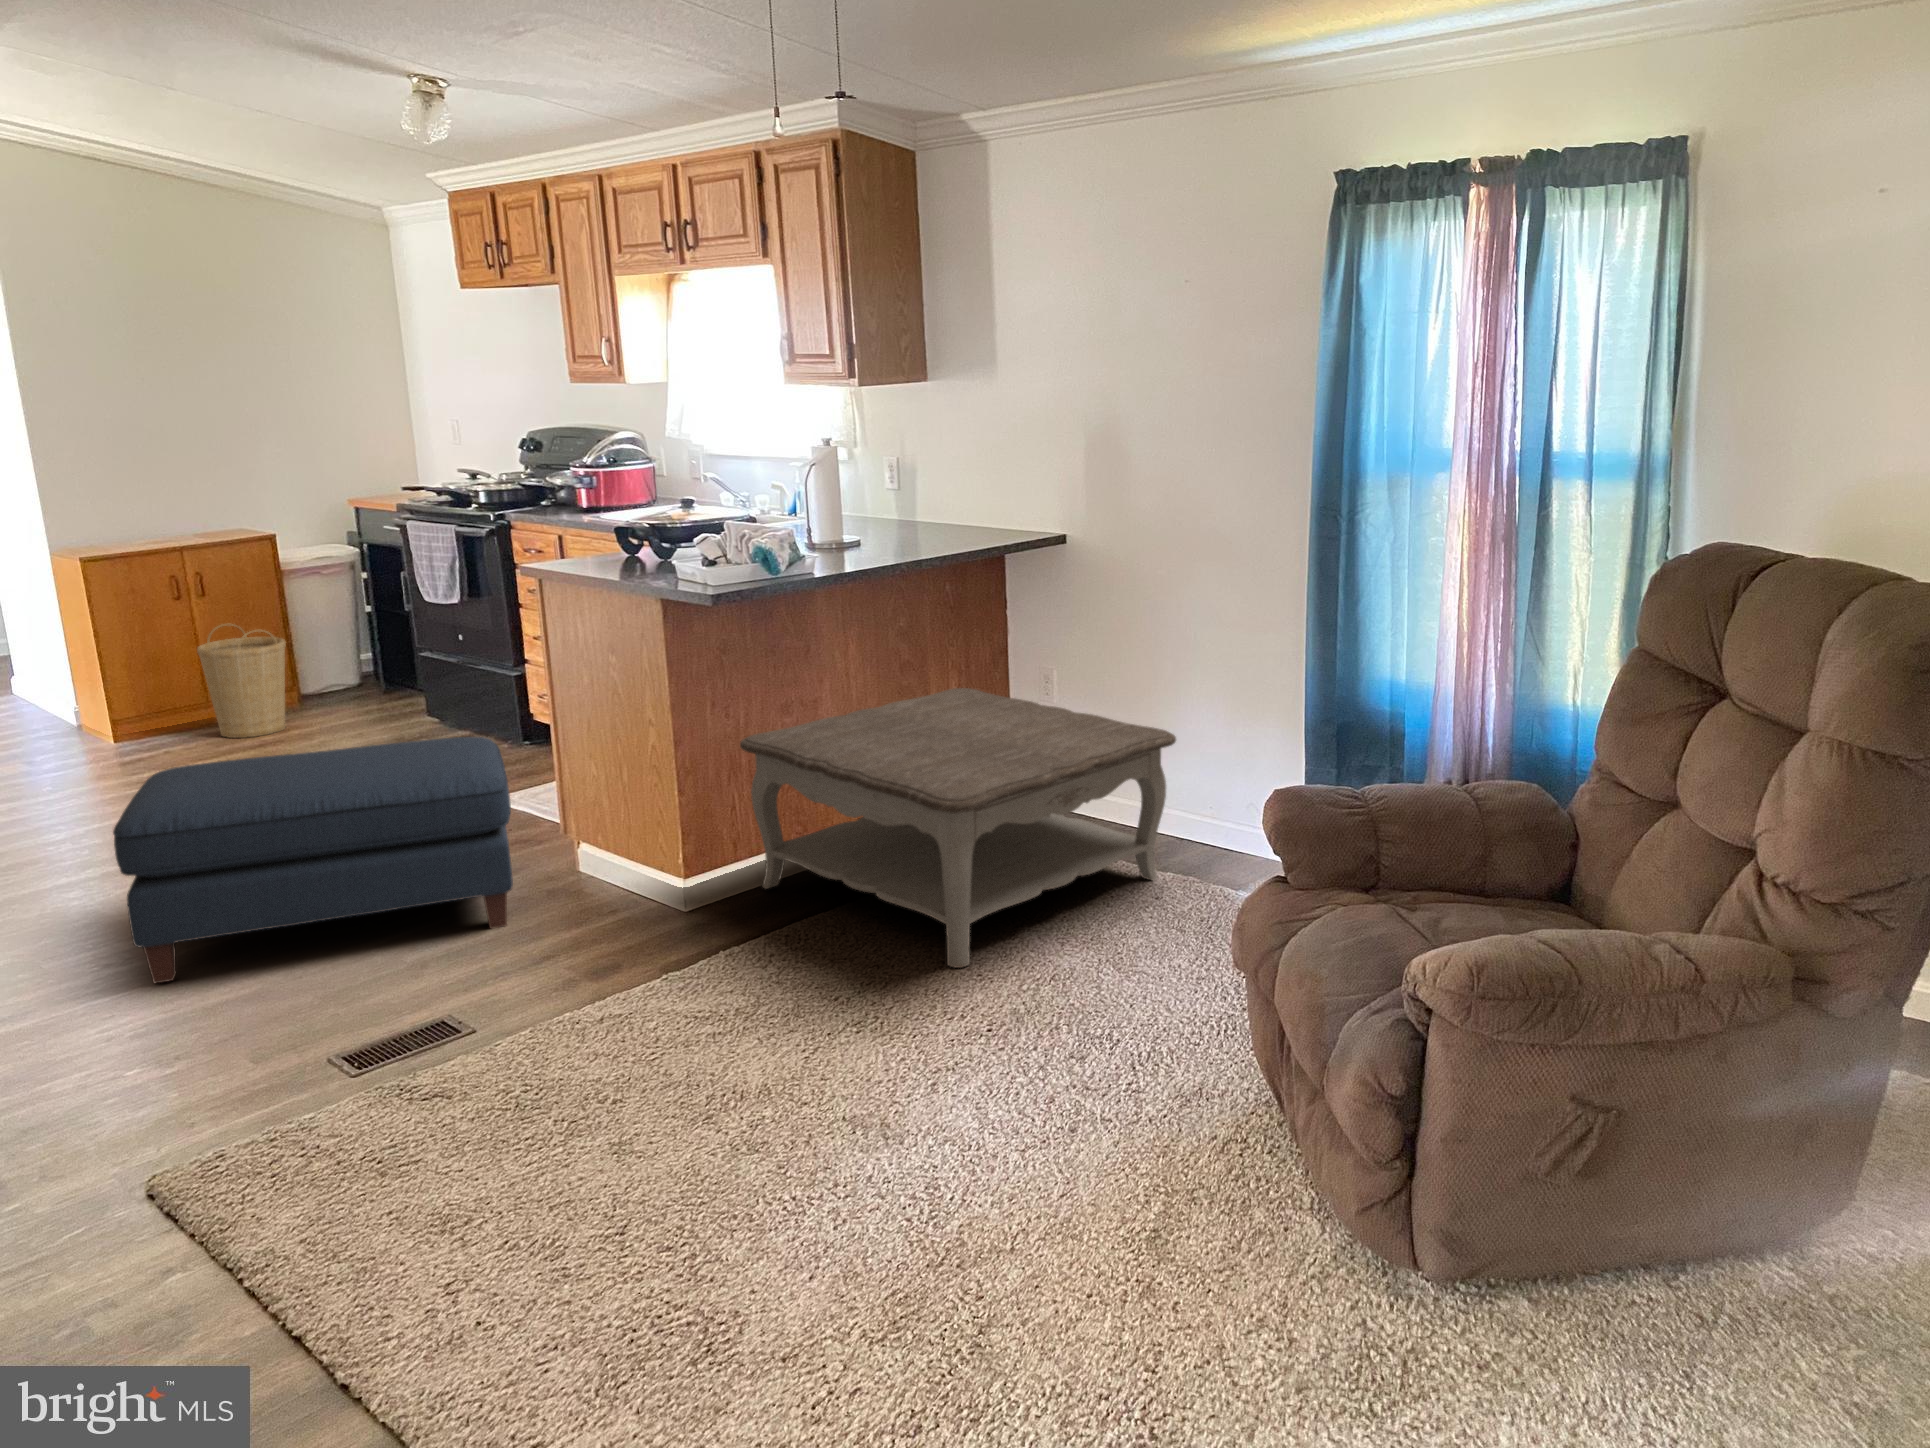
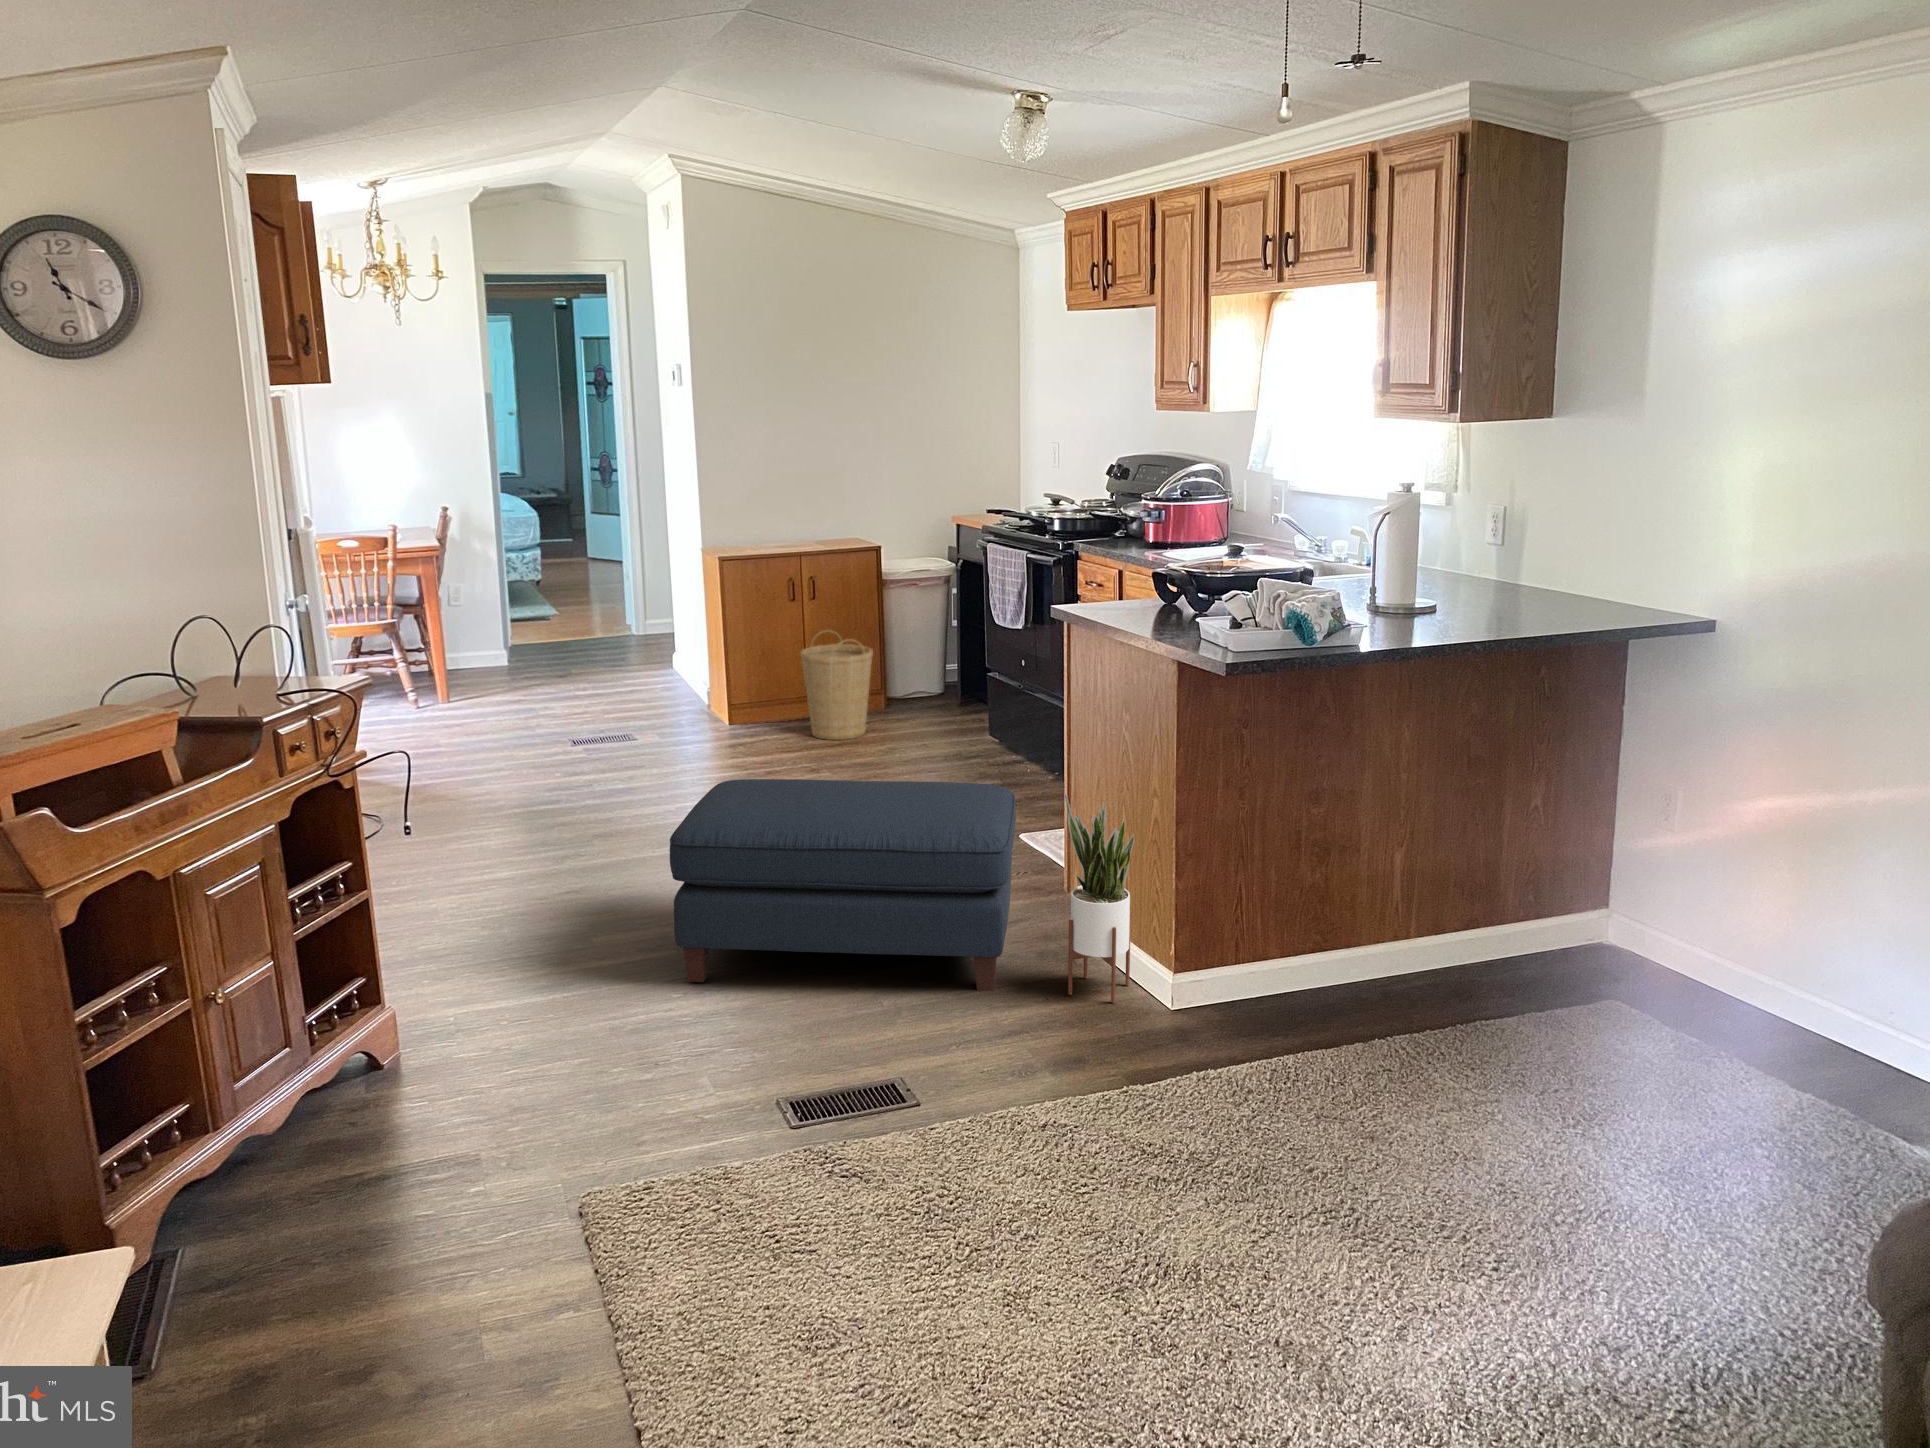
coffee table: present [740,688,1176,968] -> none [1256,800,1854,1171]
potted plant: none [557,728,637,915] -> present [1064,793,1134,1003]

